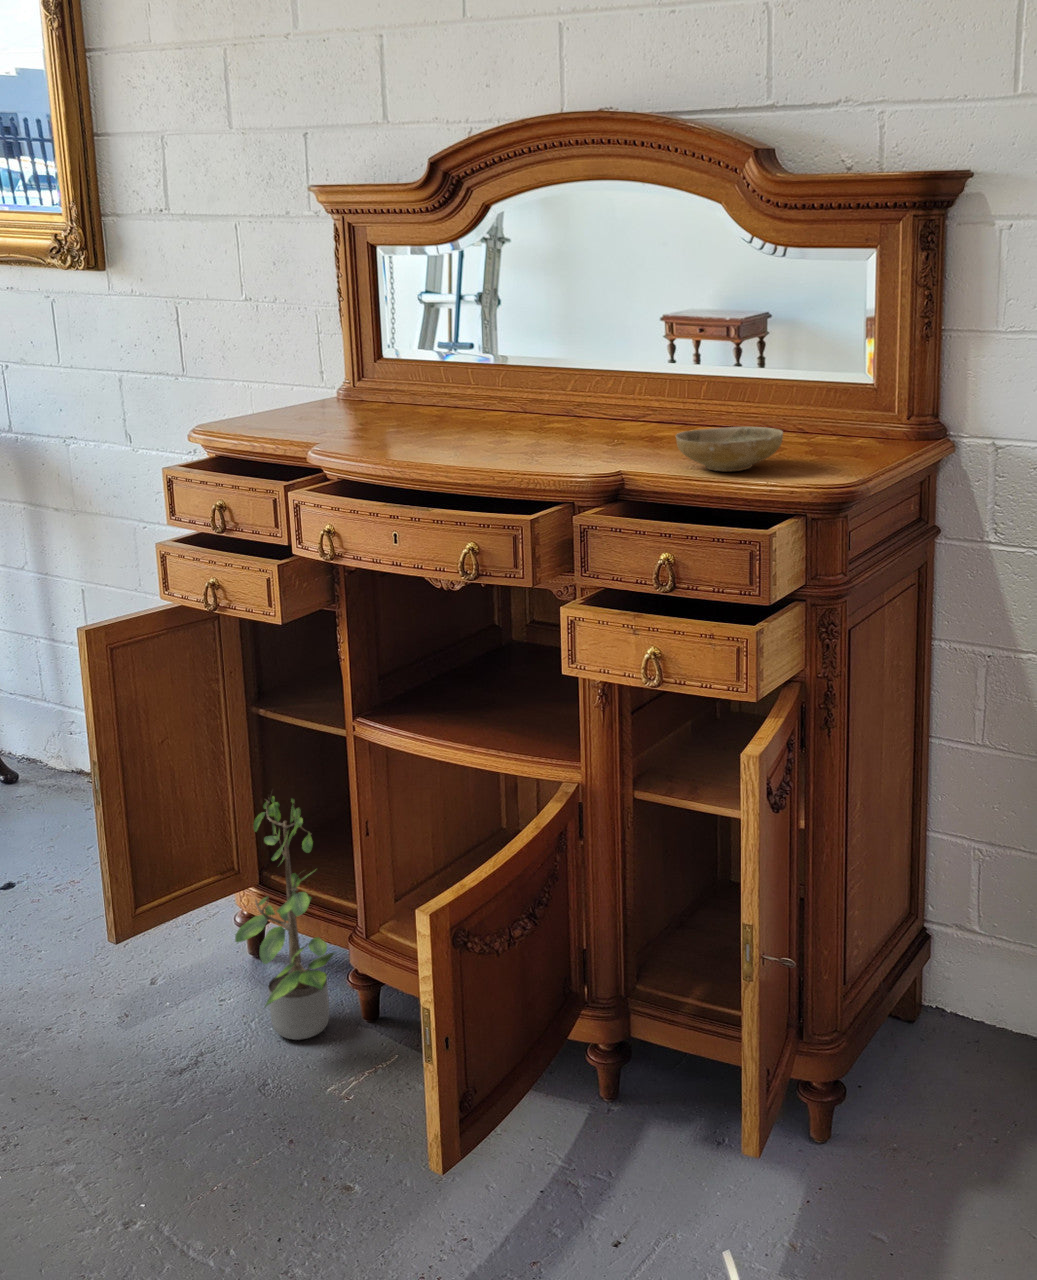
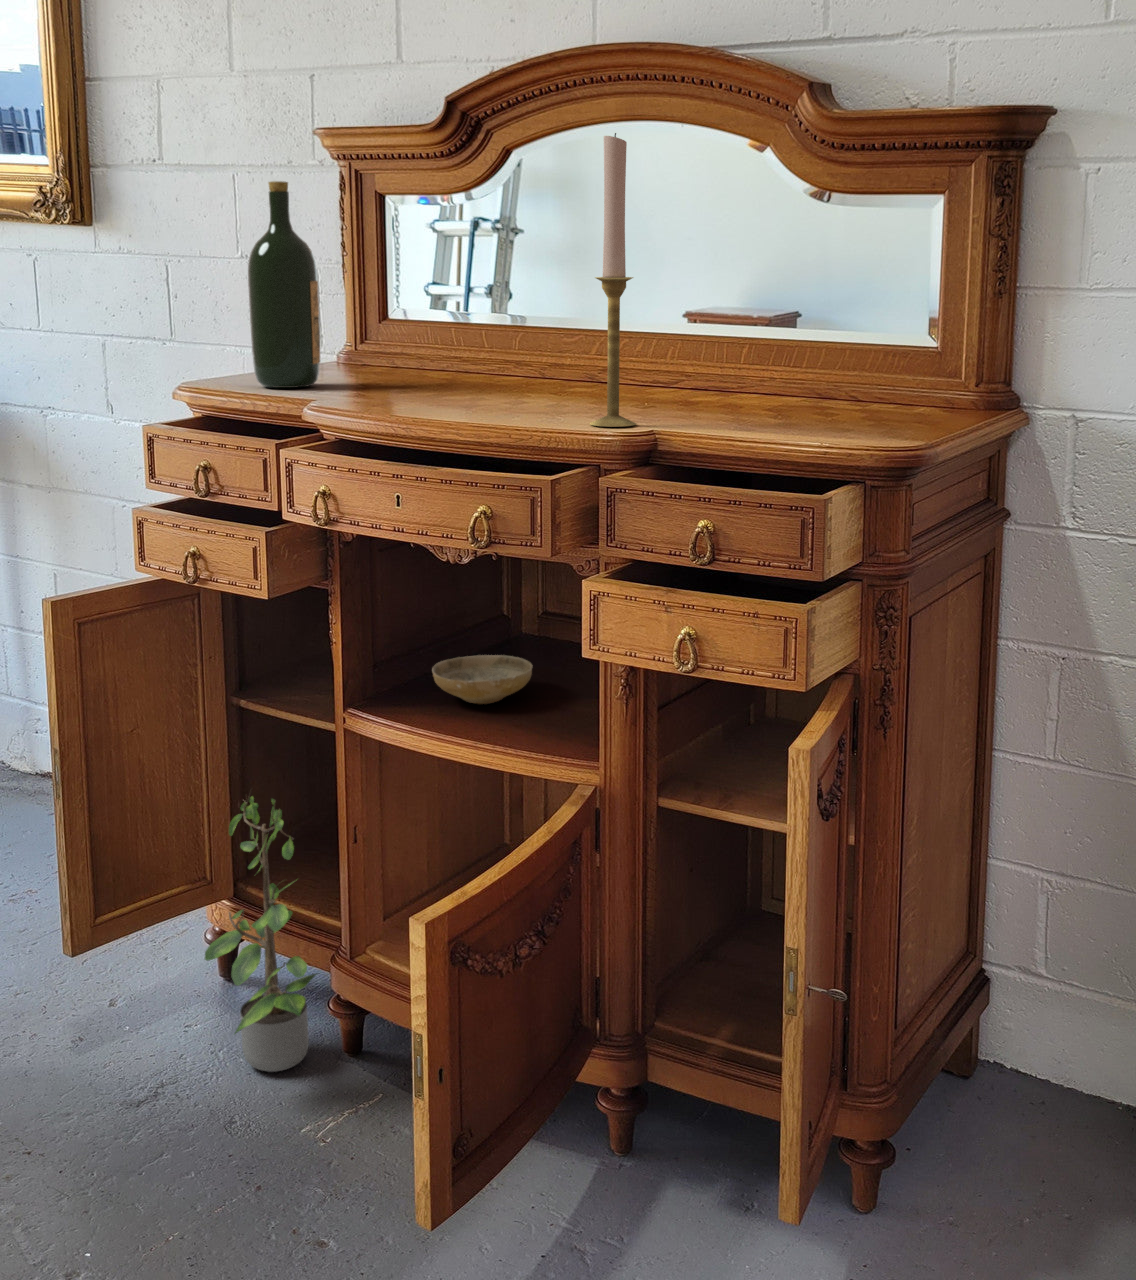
candlestick: none [563,215,605,471] -> present [589,133,637,427]
wine bottle: none [256,248,322,431] -> present [248,181,320,388]
ceramic bowl: present [676,427,783,471] -> present [432,655,532,704]

